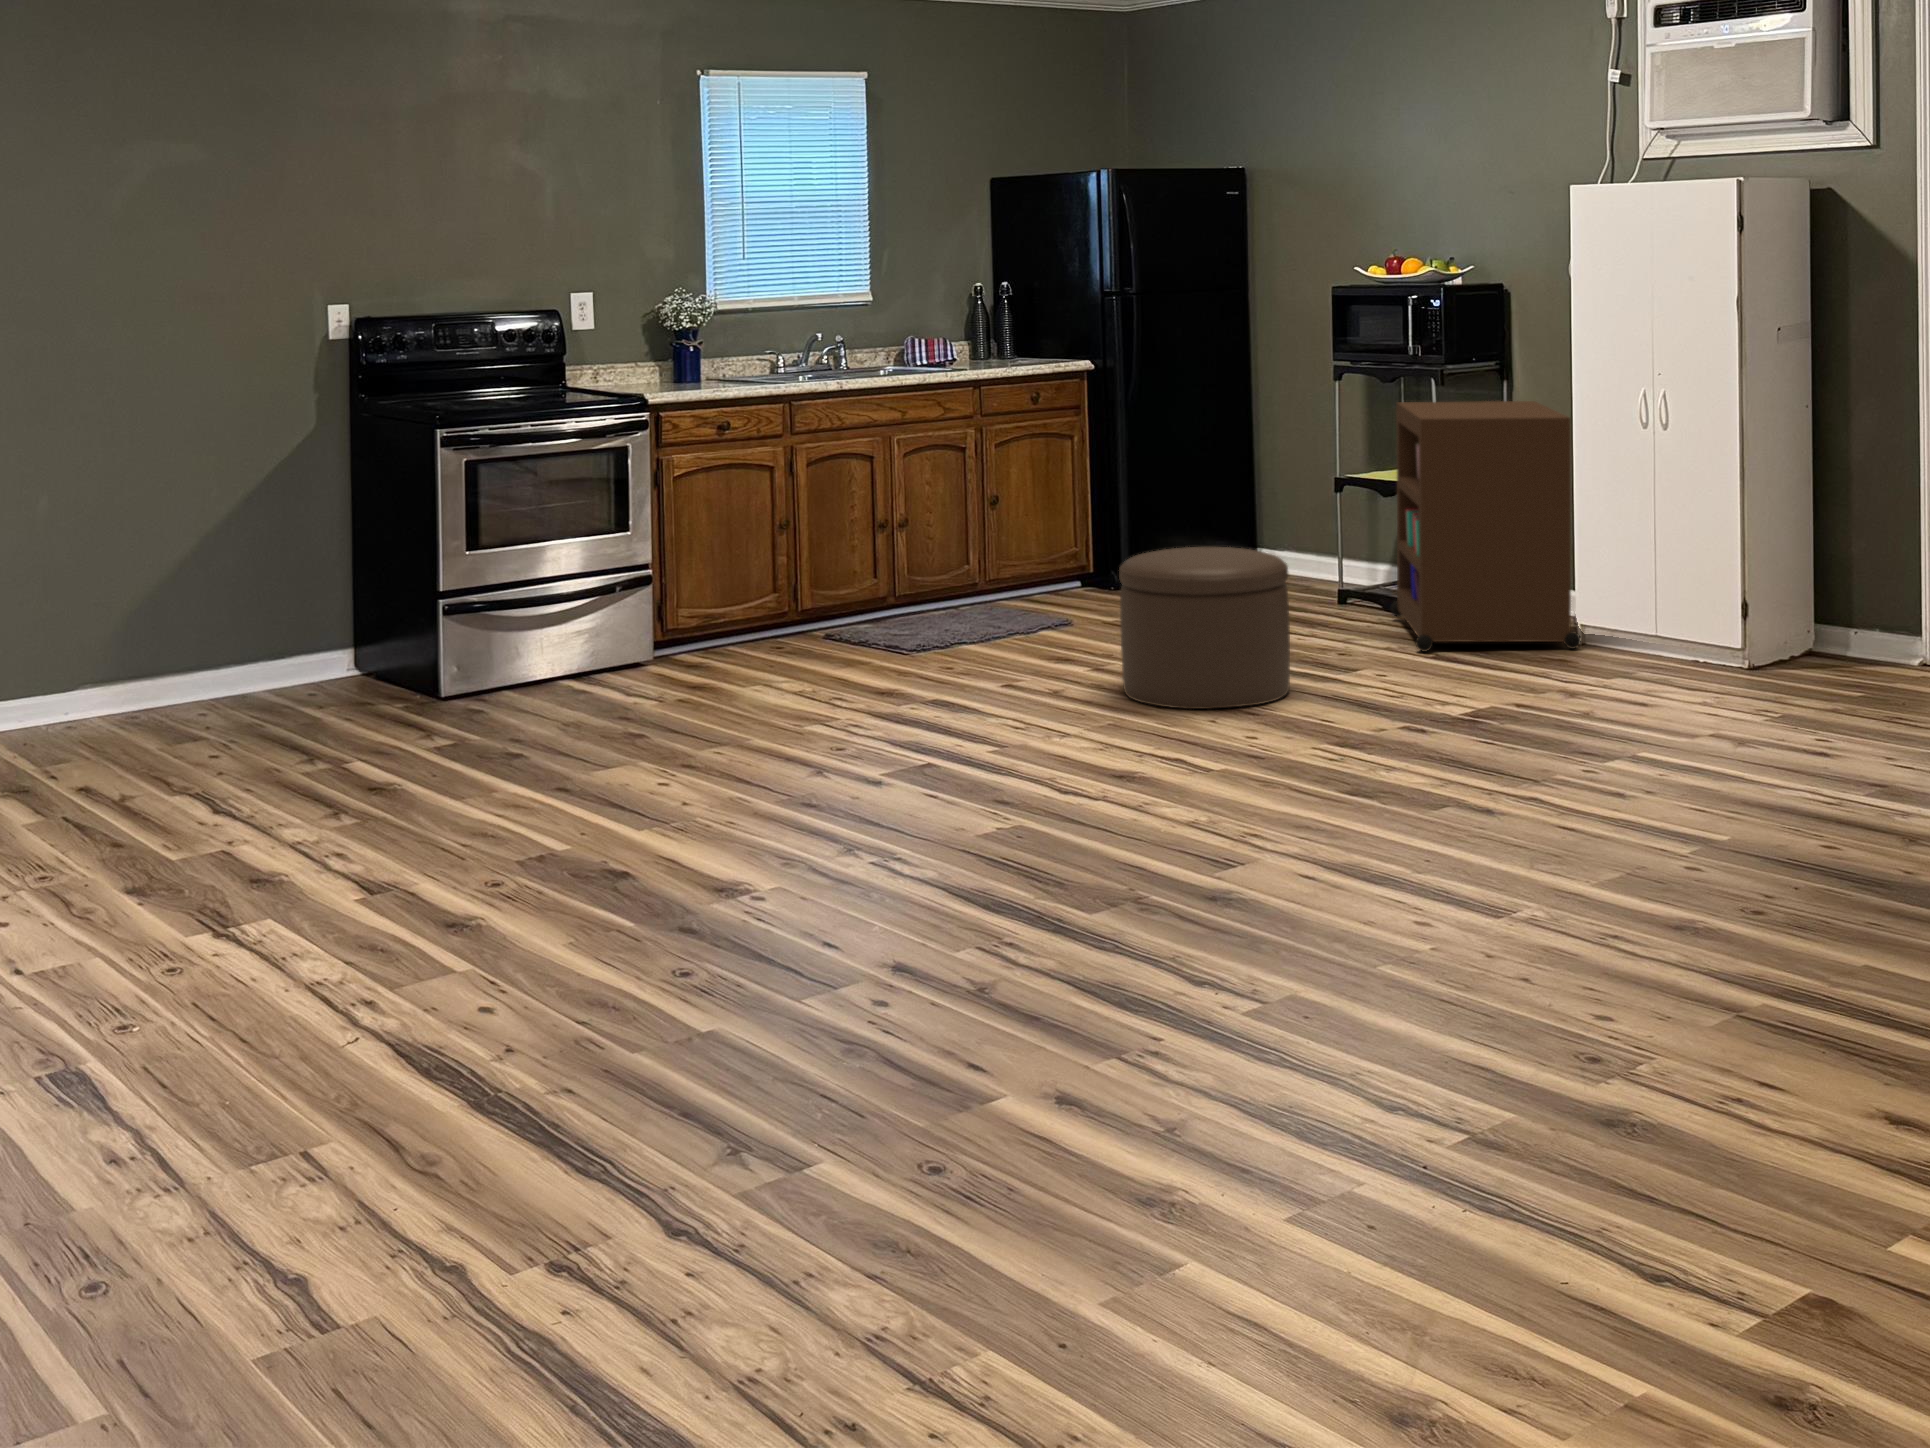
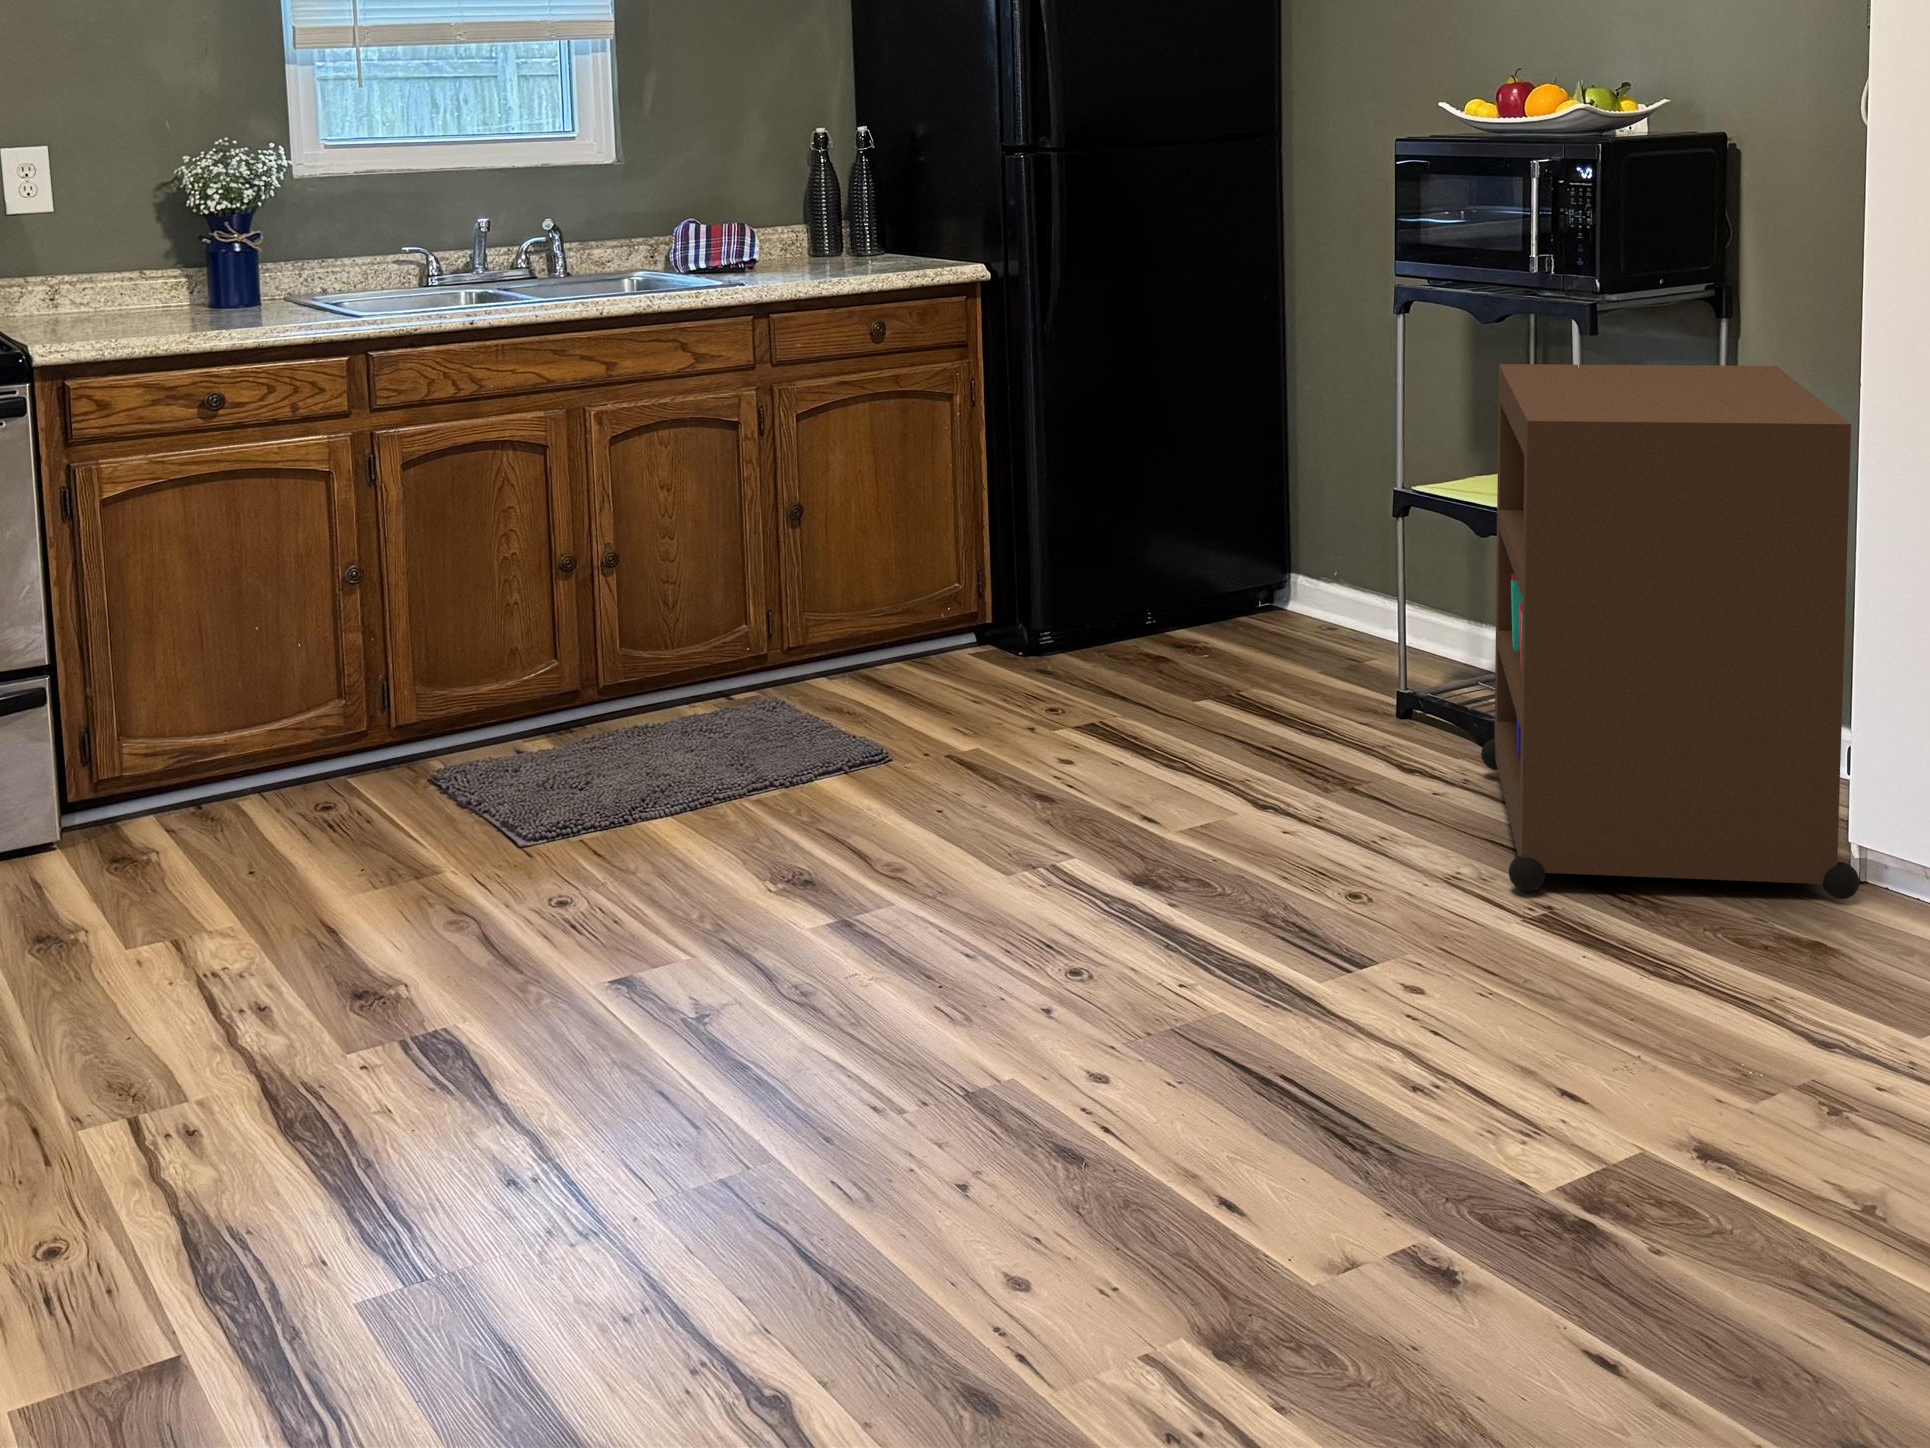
ottoman: present [1119,547,1290,709] -> none [837,695,1205,1098]

